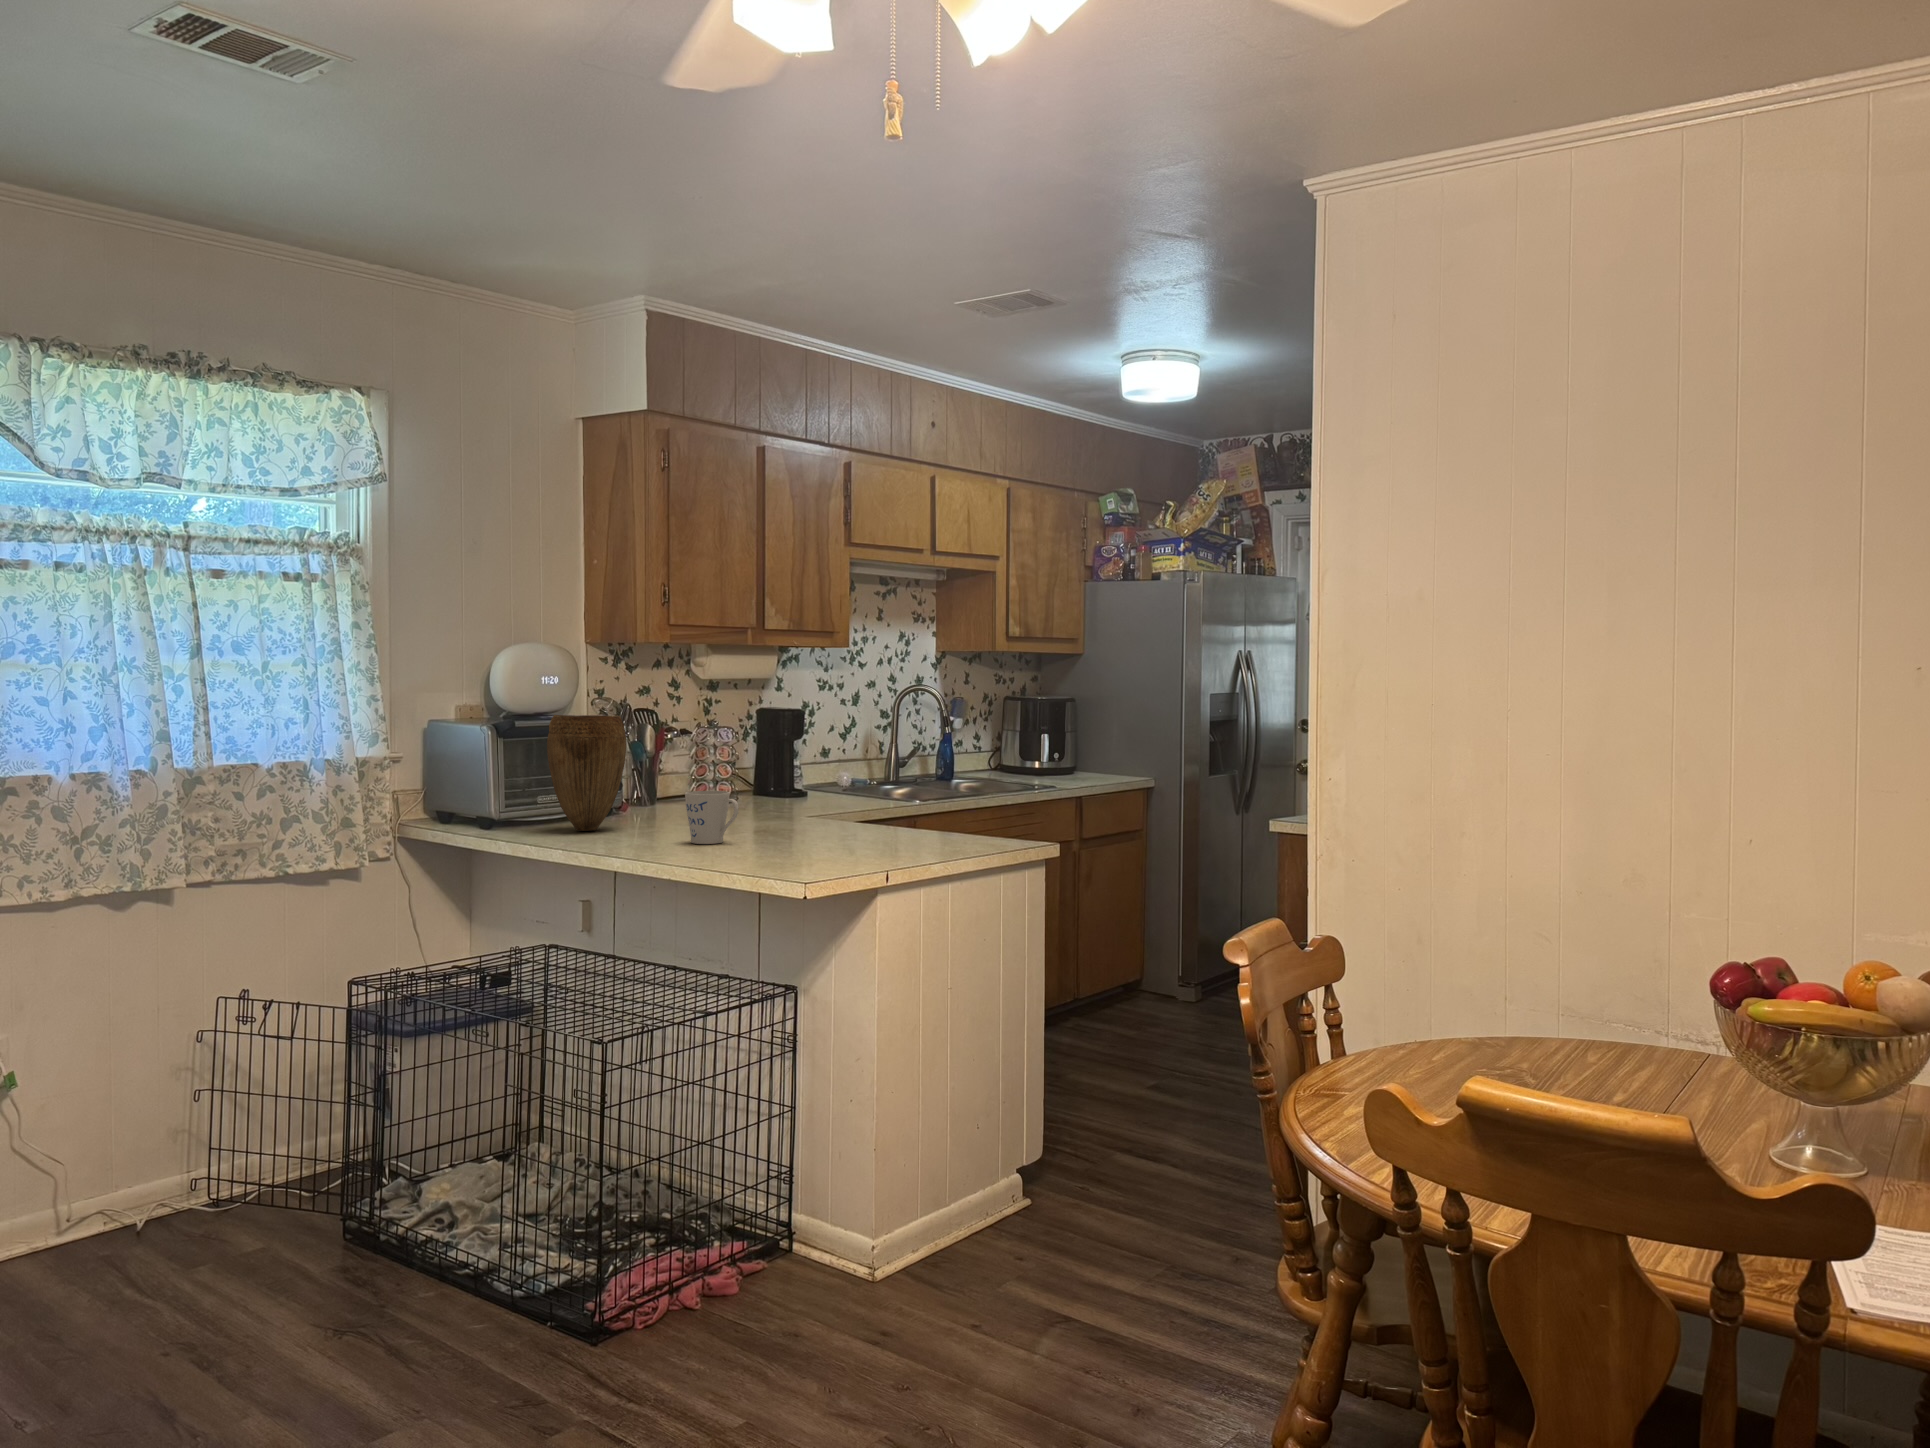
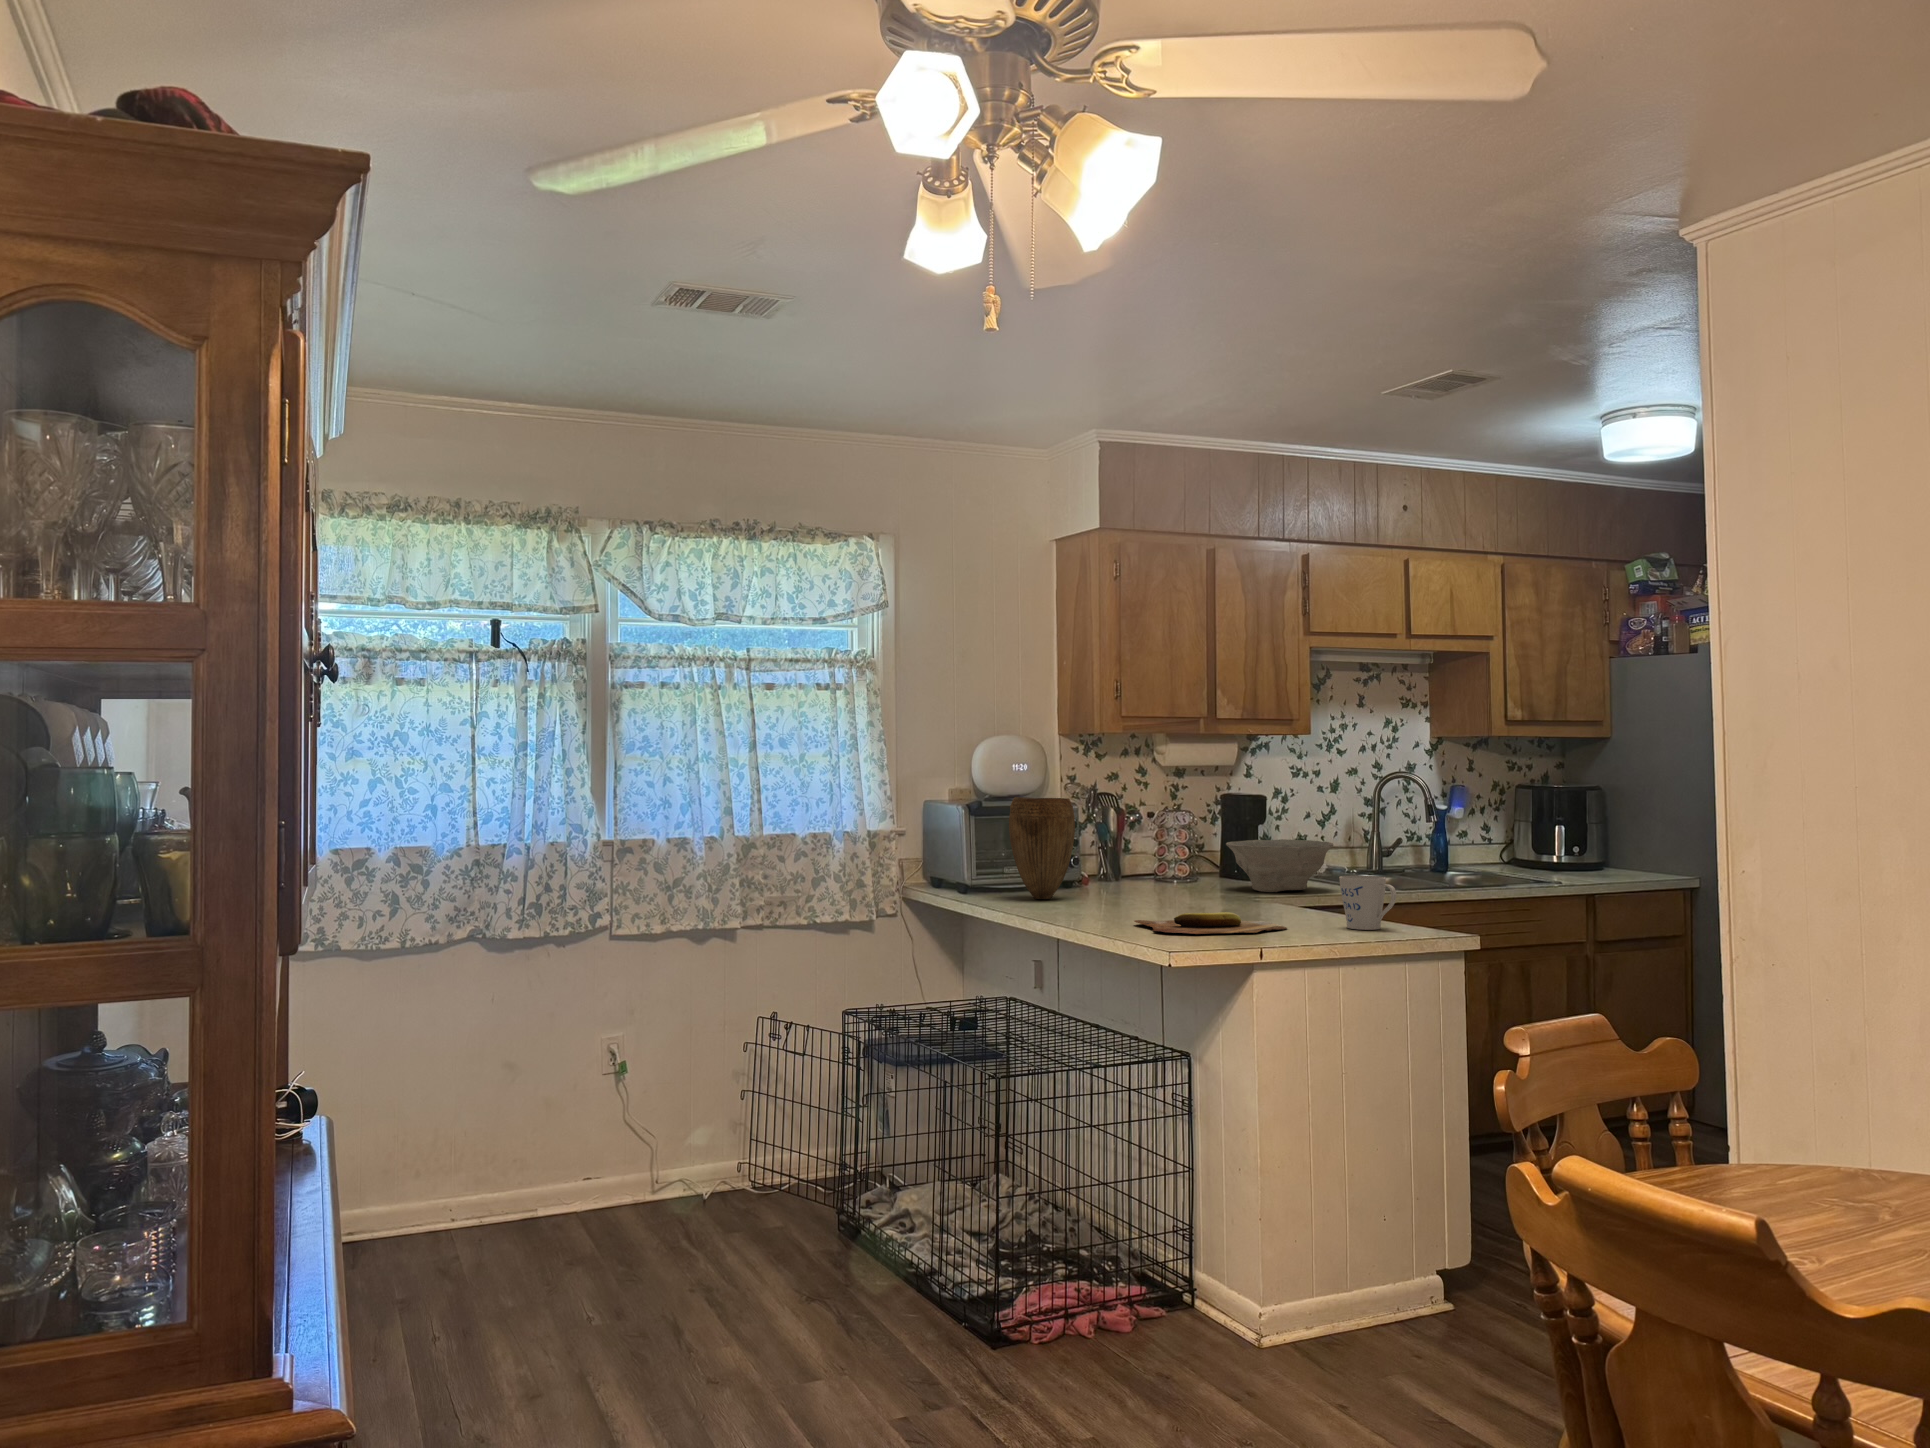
bowl: none [774,756,884,812] -> present [1226,839,1333,892]
mug: present [685,791,739,844] -> present [1339,875,1396,930]
cutting board: none [729,837,891,863] -> present [1134,912,1287,934]

